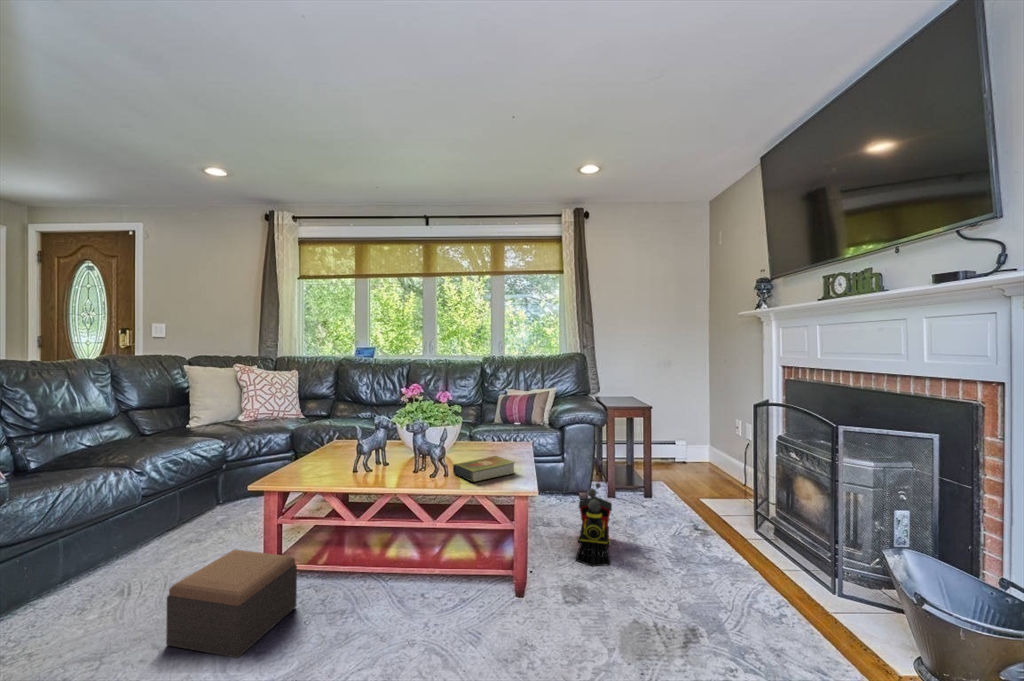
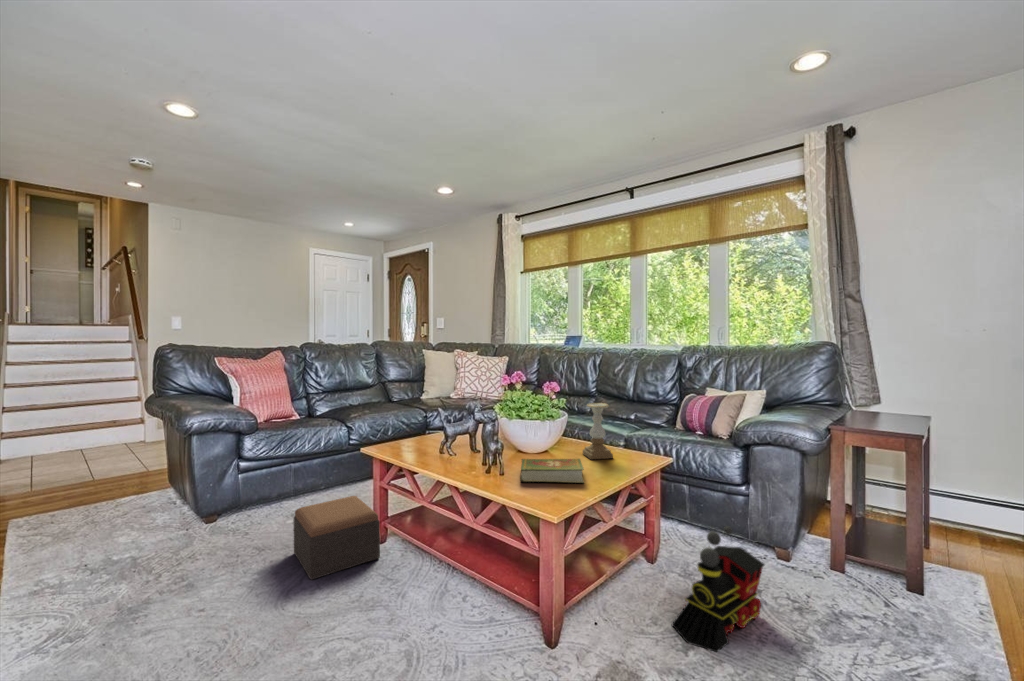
candle holder: none [473,409,499,456] -> present [583,403,613,460]

